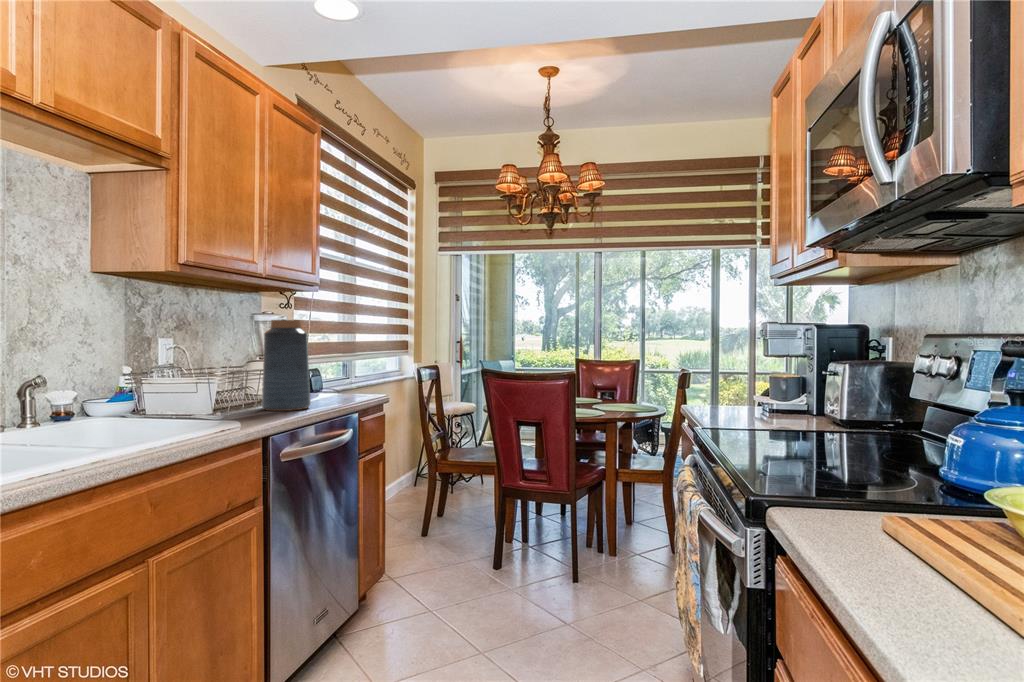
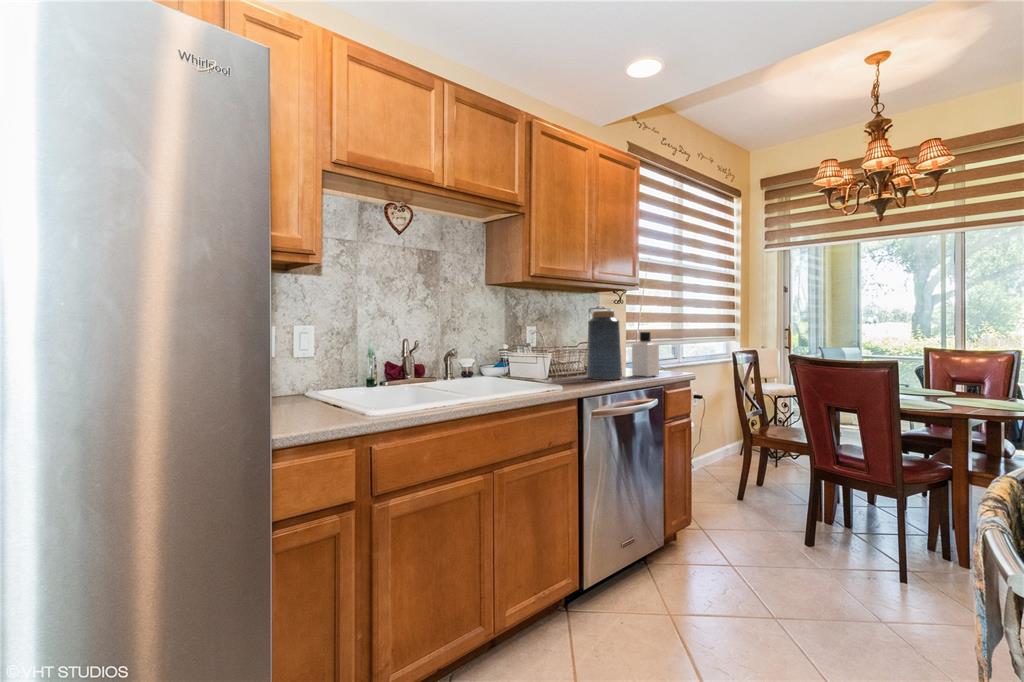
bottle: none [318,347,351,403] -> present [632,332,659,377]

